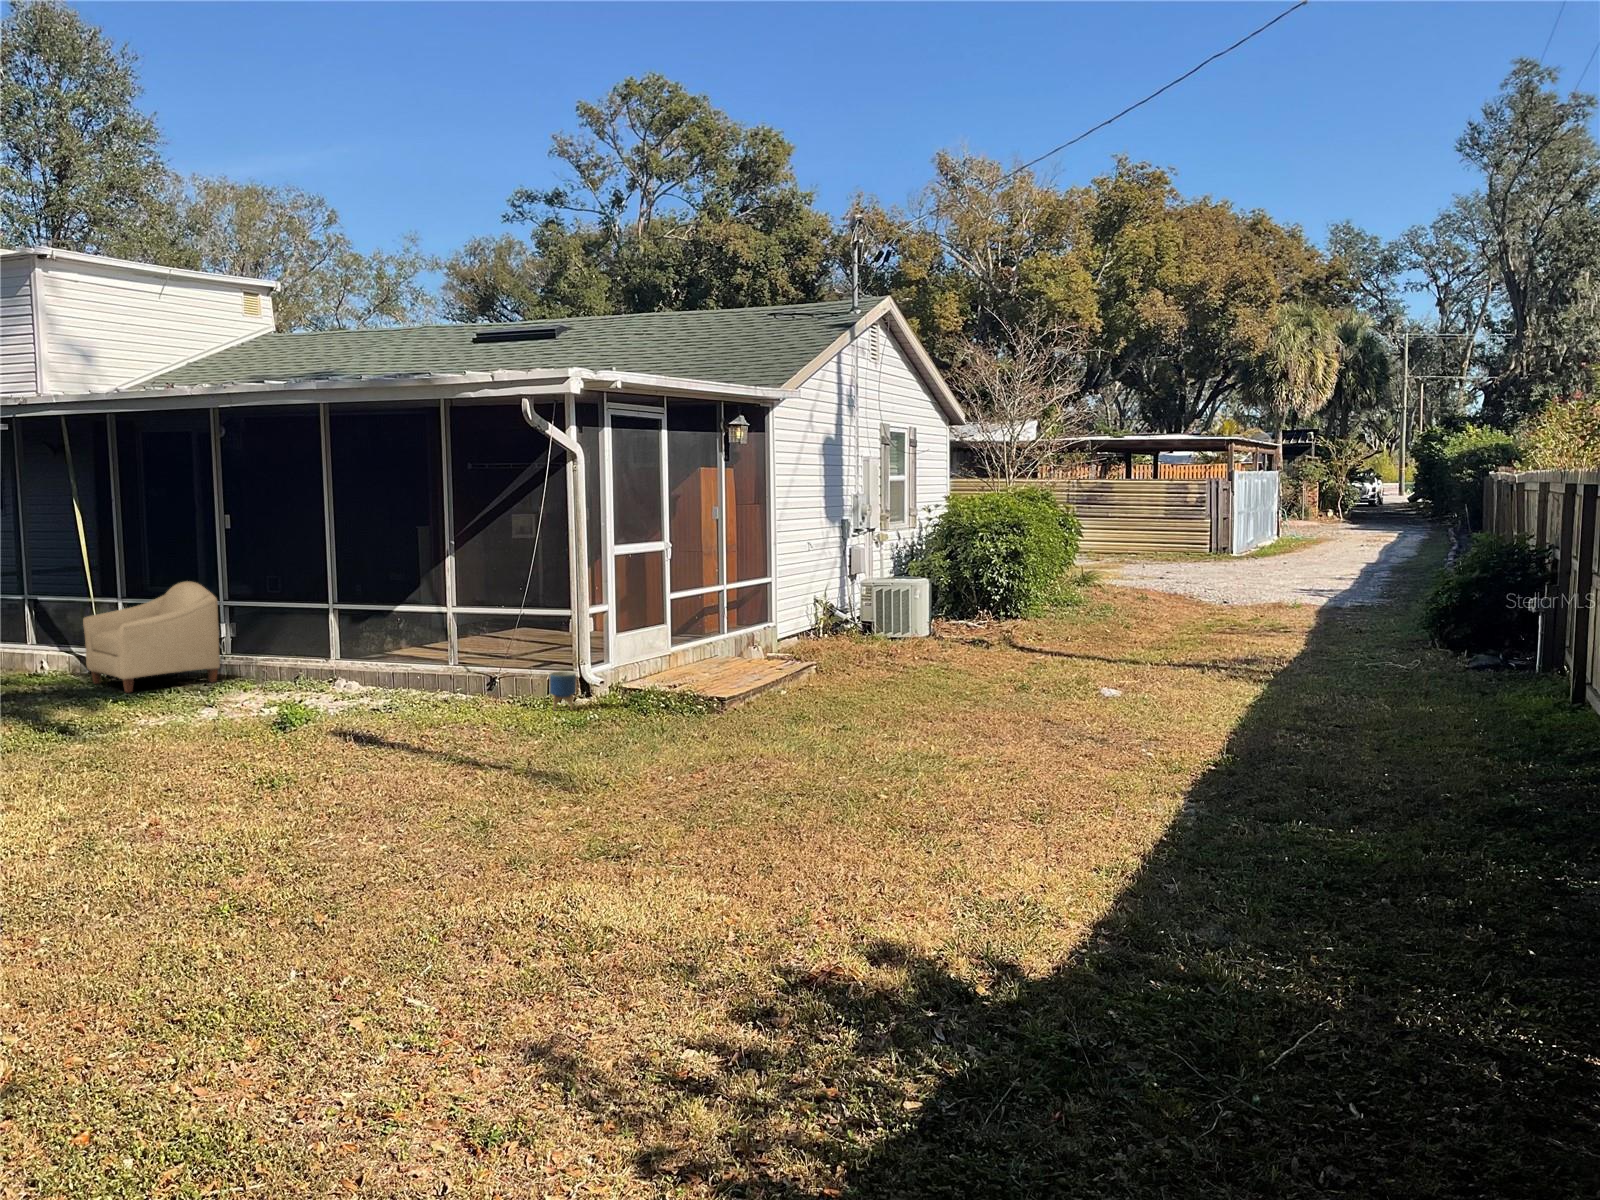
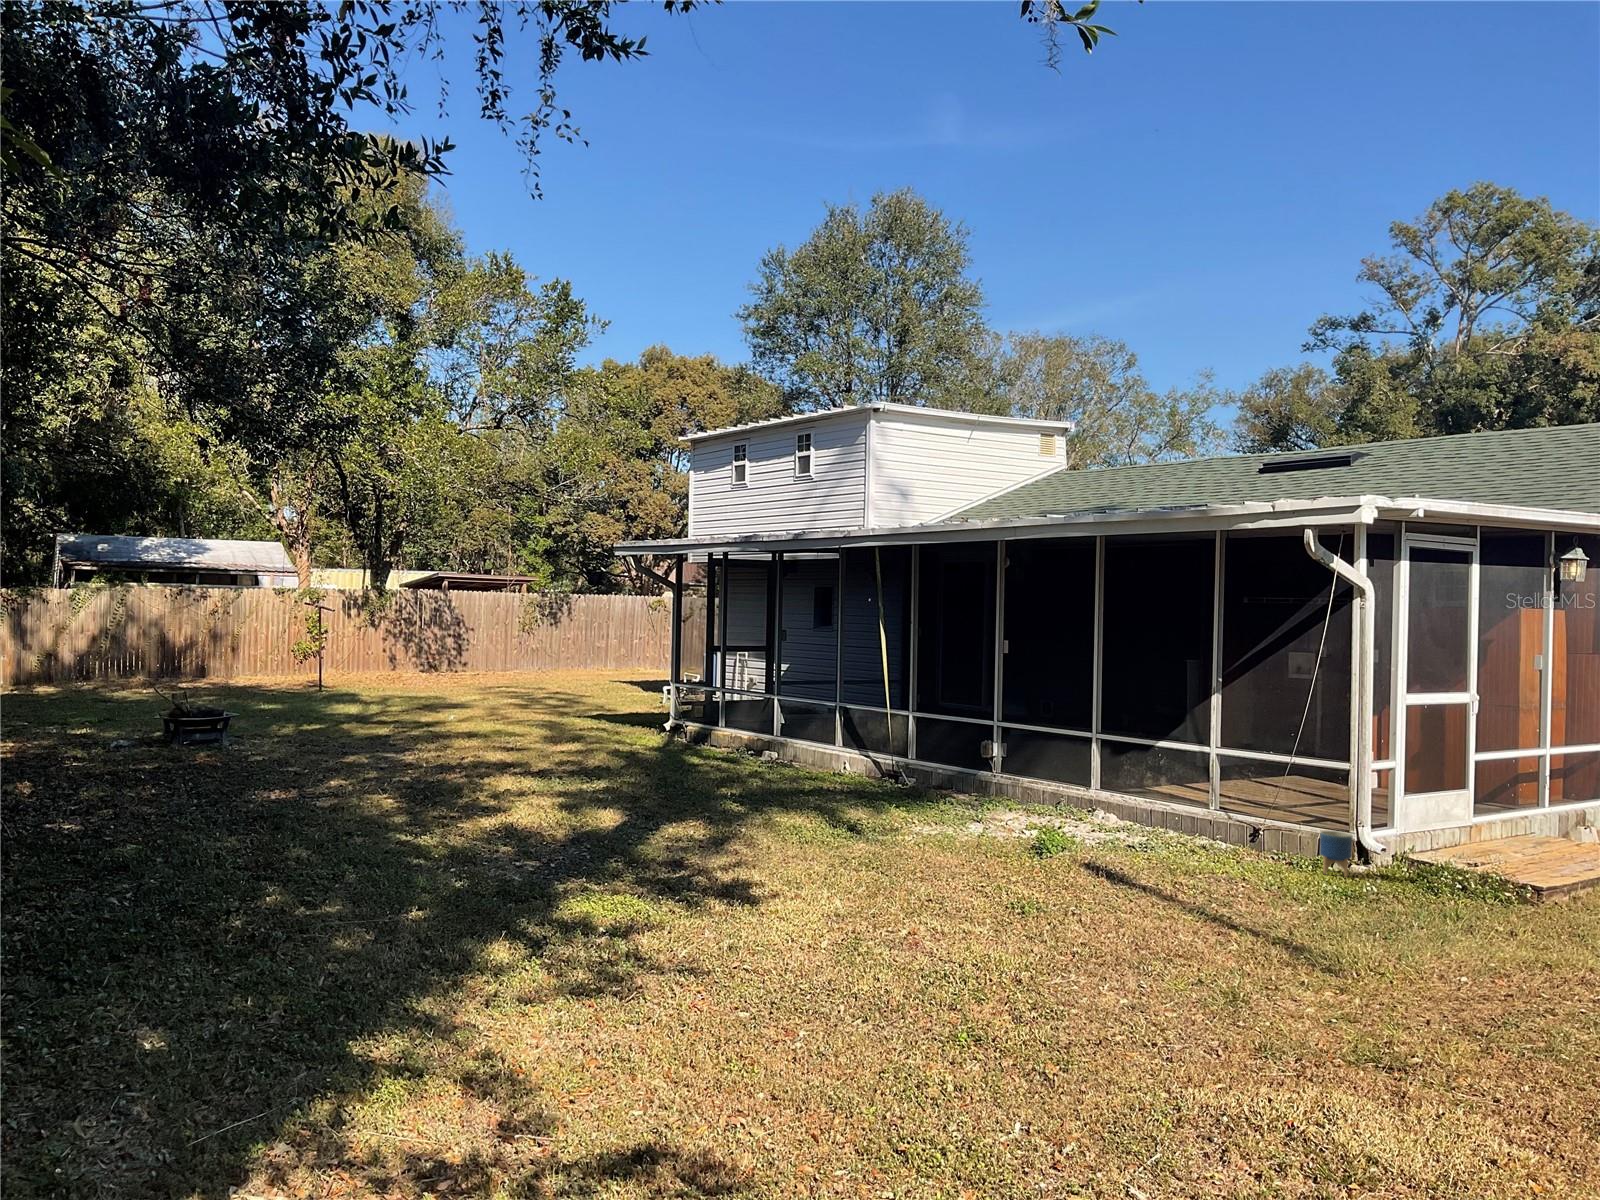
chair: present [83,581,220,693] -> none [891,706,996,800]

